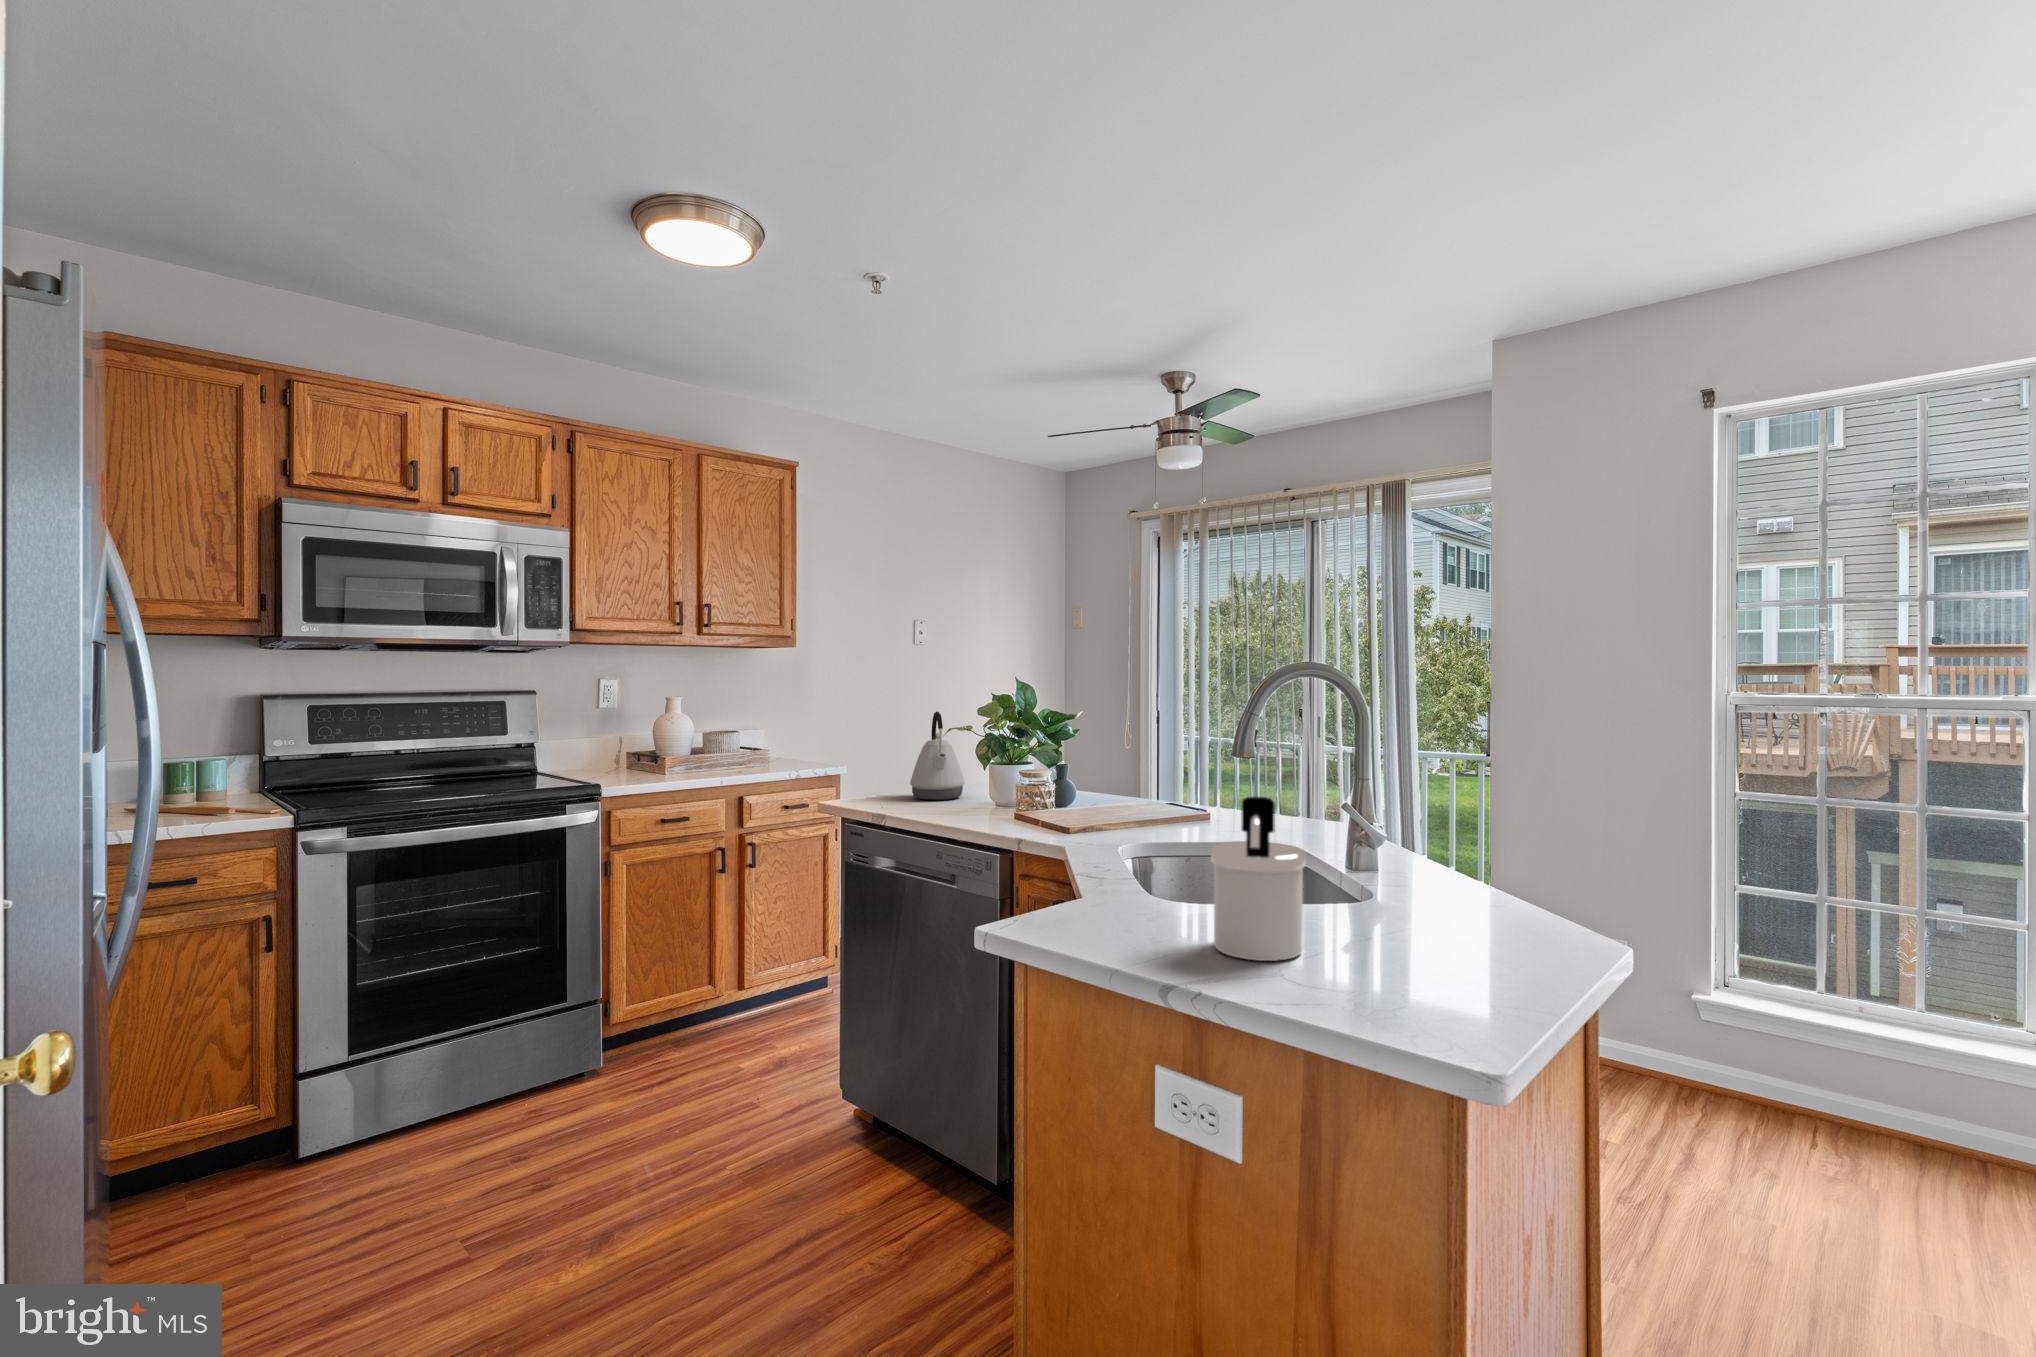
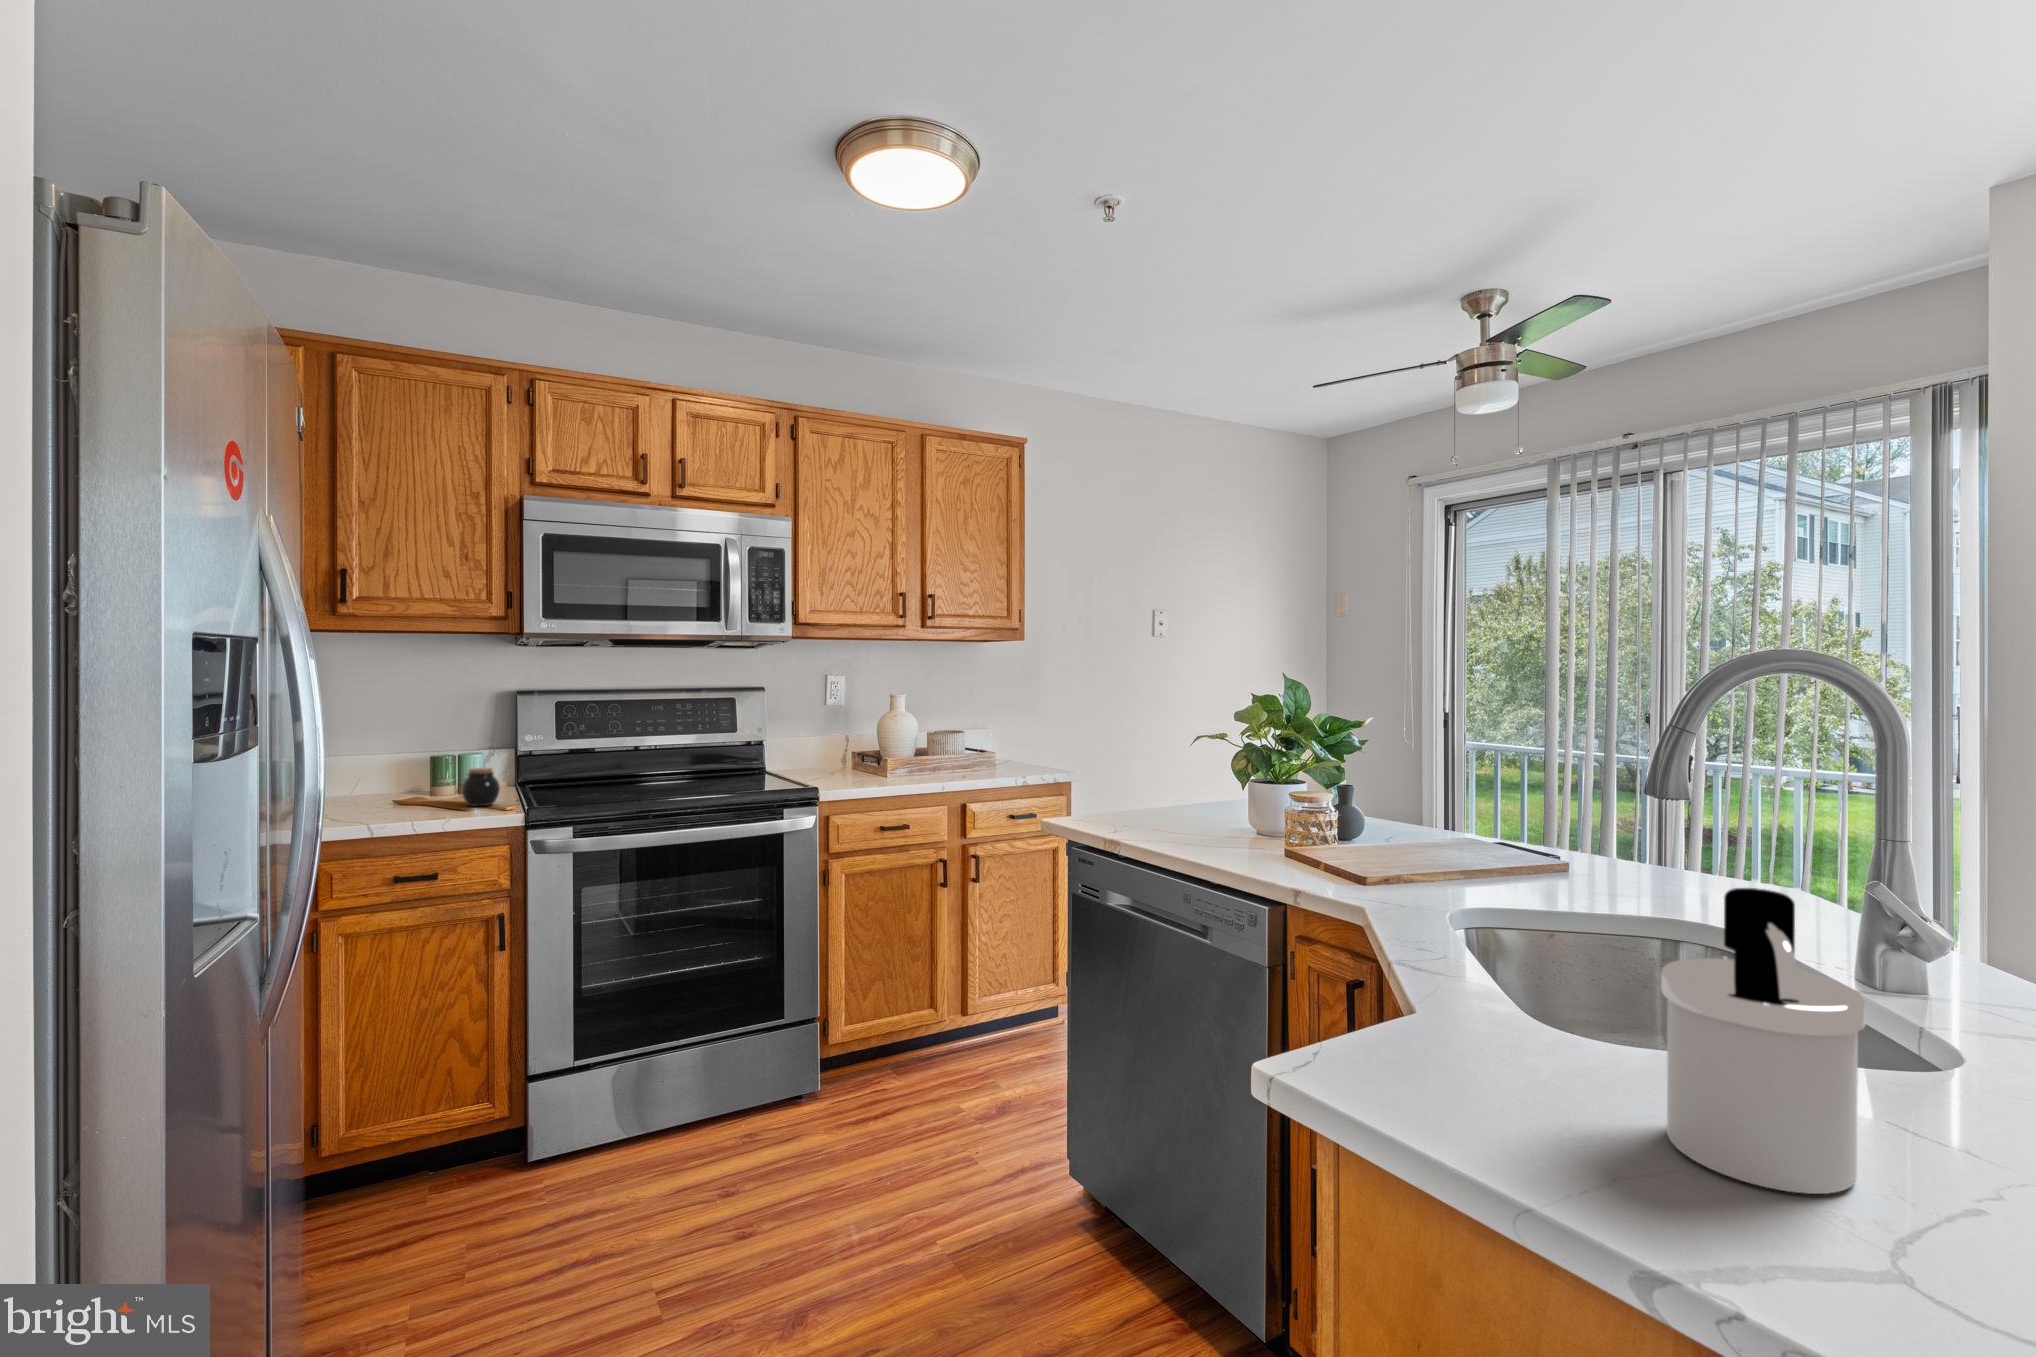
kettle: present [910,712,965,800] -> none [1152,717,1218,824]
jar: none [214,772,258,811] -> present [462,768,500,806]

